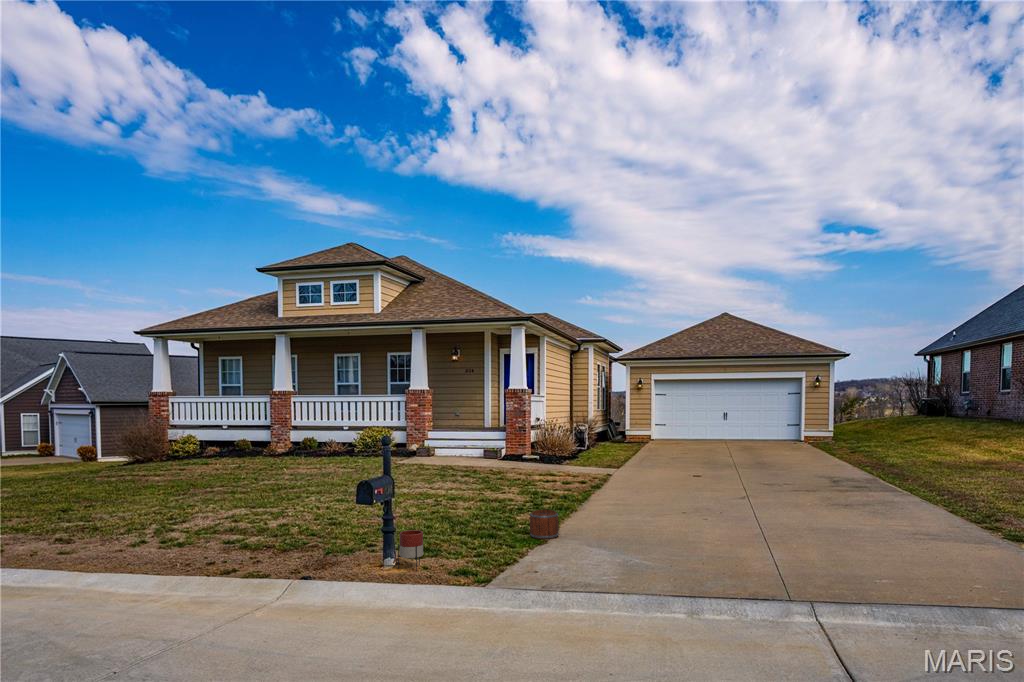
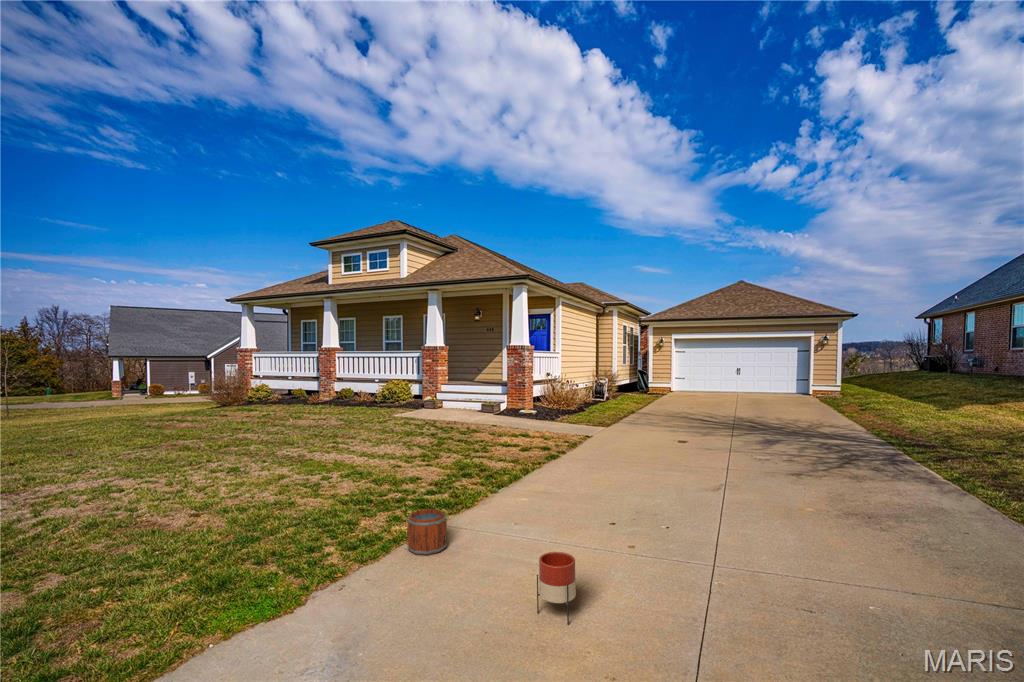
planter: present [398,530,423,571] -> present [537,552,576,625]

